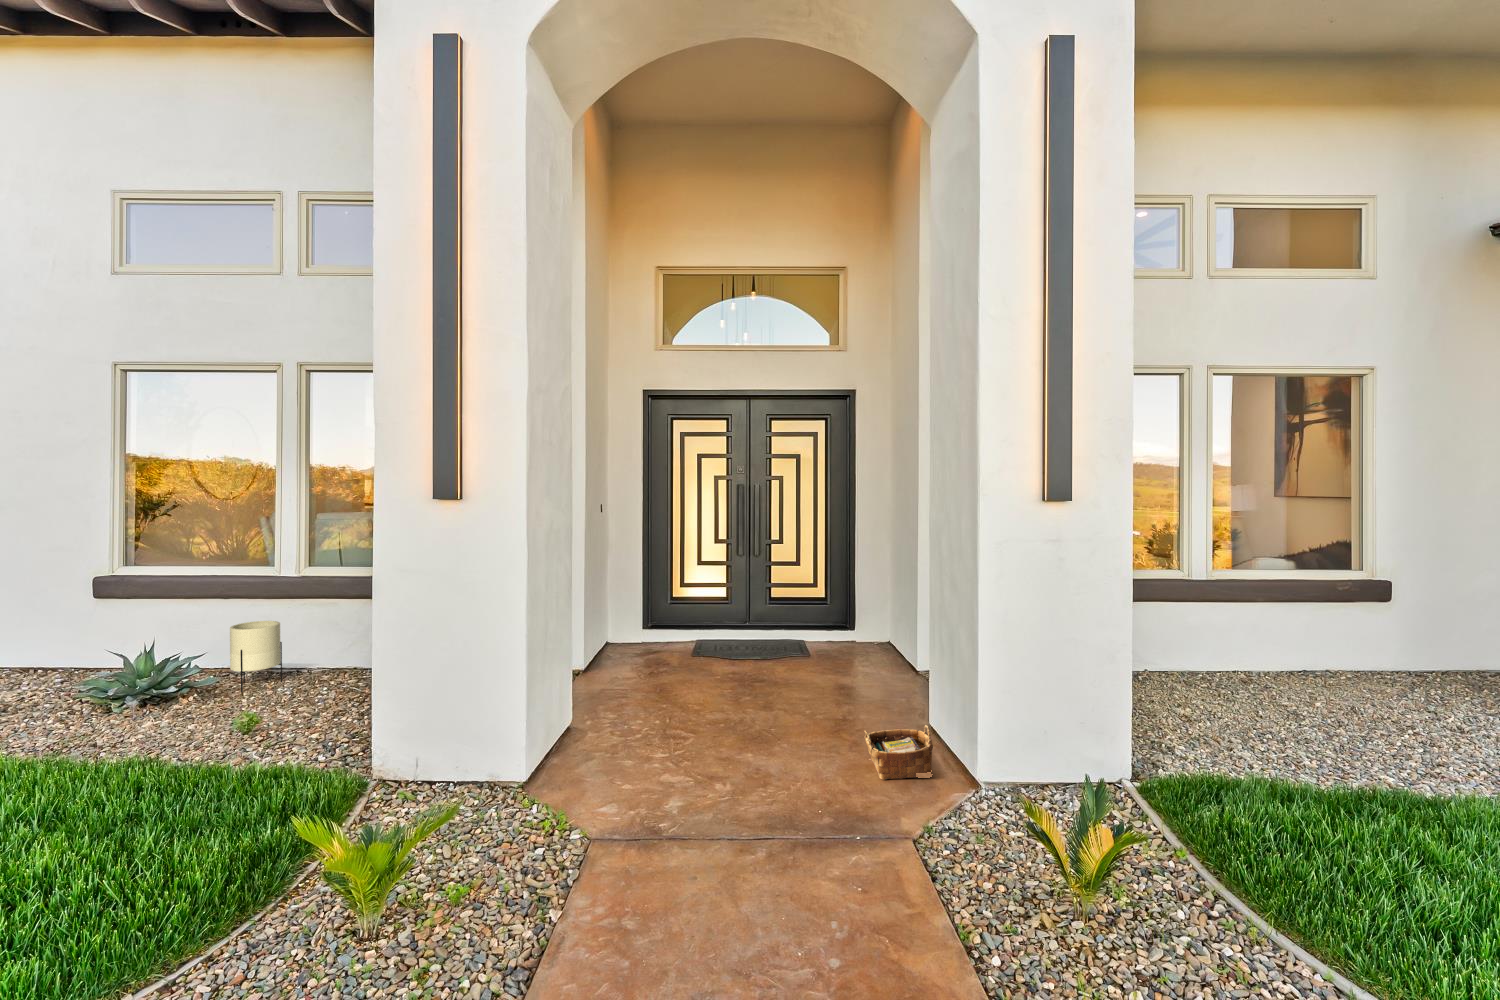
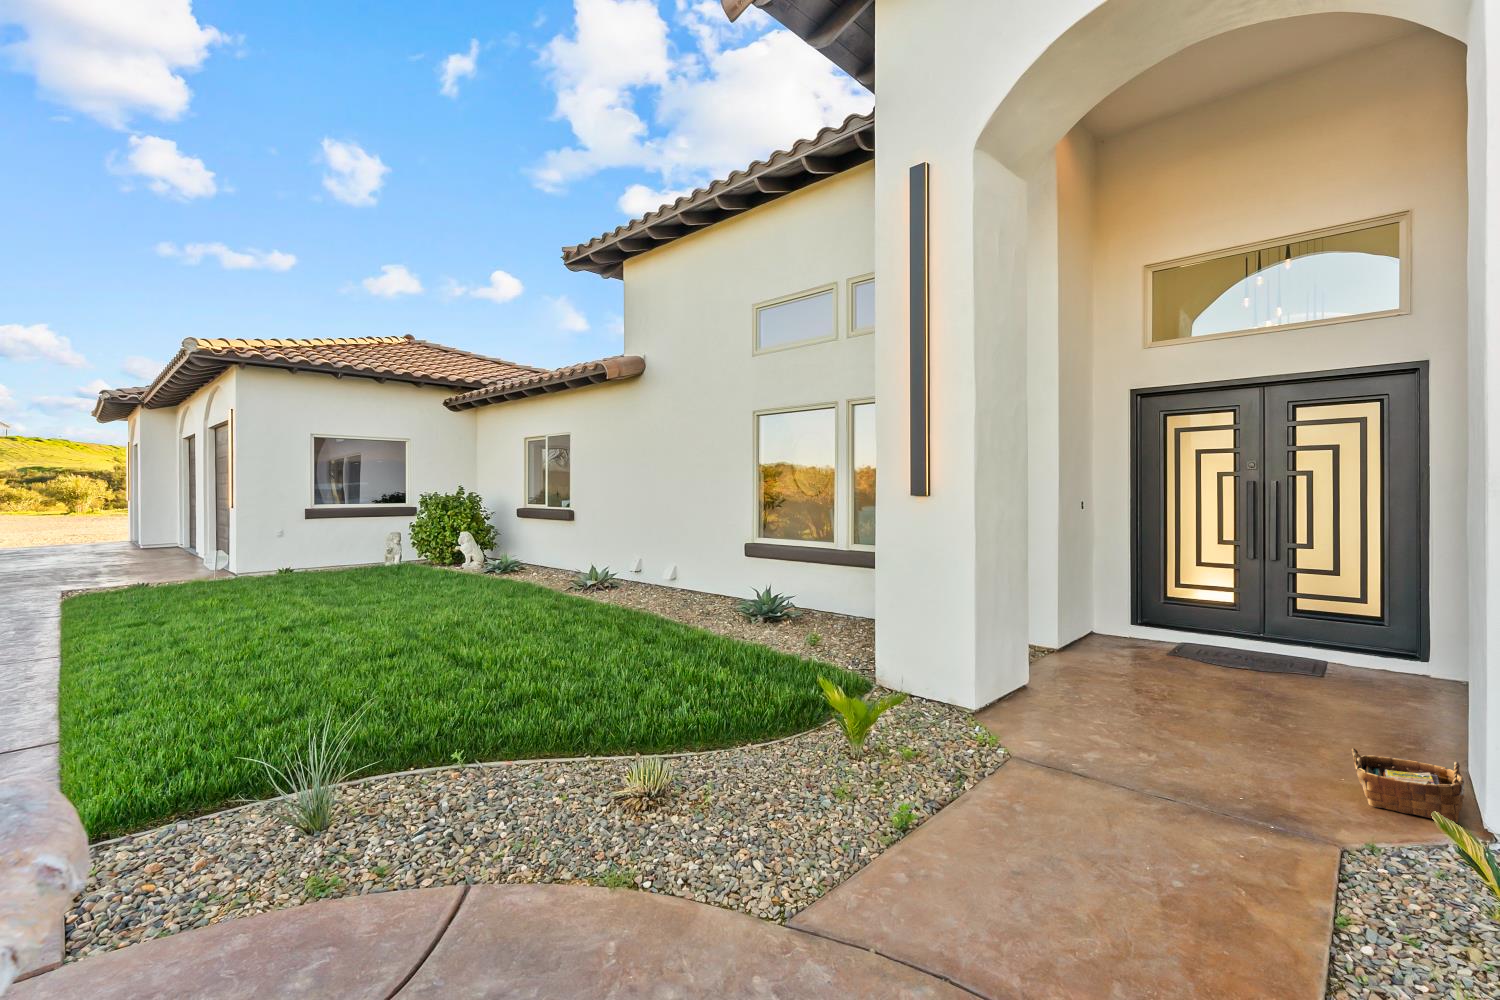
planter: present [230,621,282,692] -> none [809,579,837,623]

